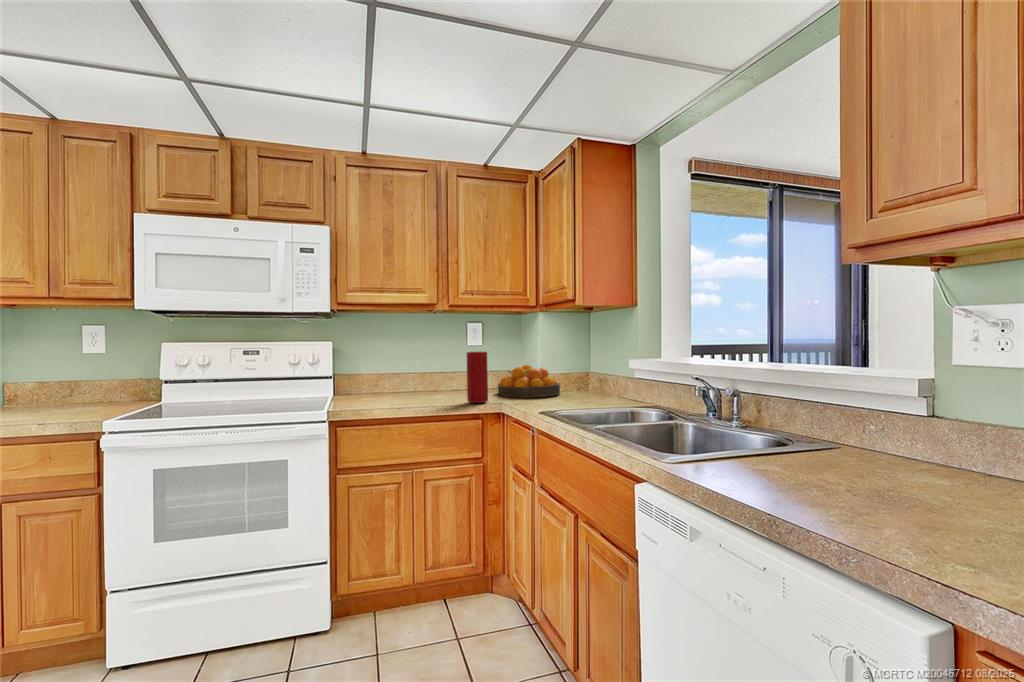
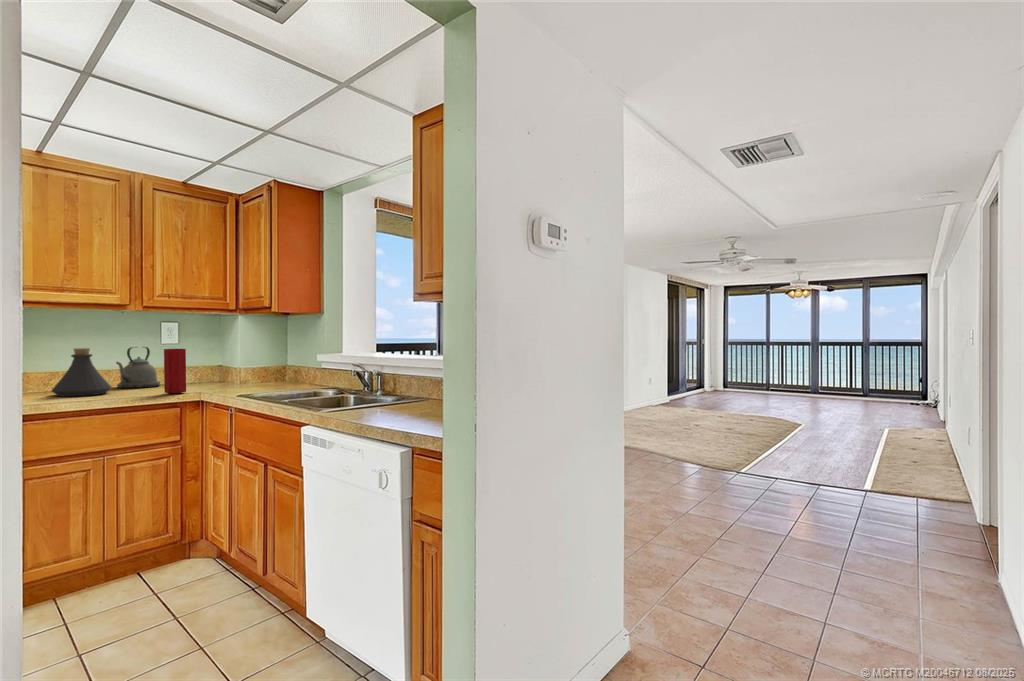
kettle: none [427,348,466,392] -> present [116,347,160,388]
bottle: none [372,351,422,401] -> present [51,348,112,396]
fruit bowl: present [498,365,560,398] -> none [196,361,258,389]

